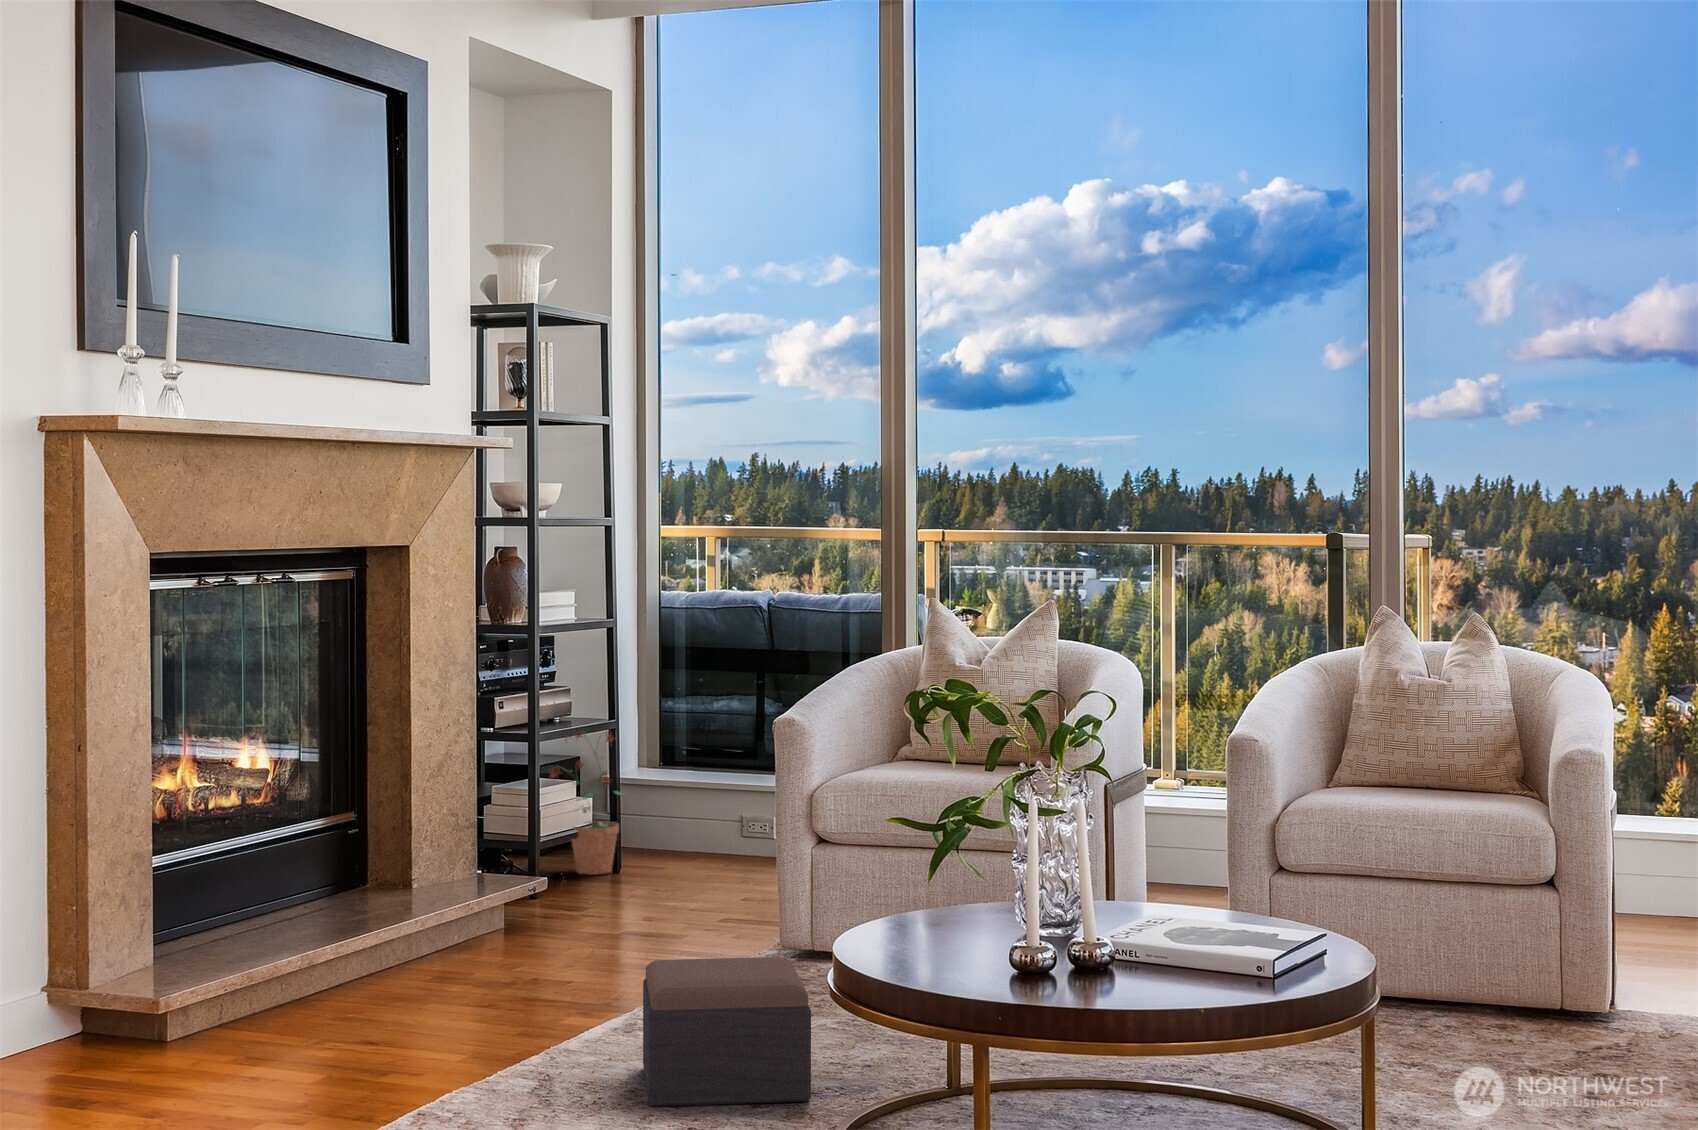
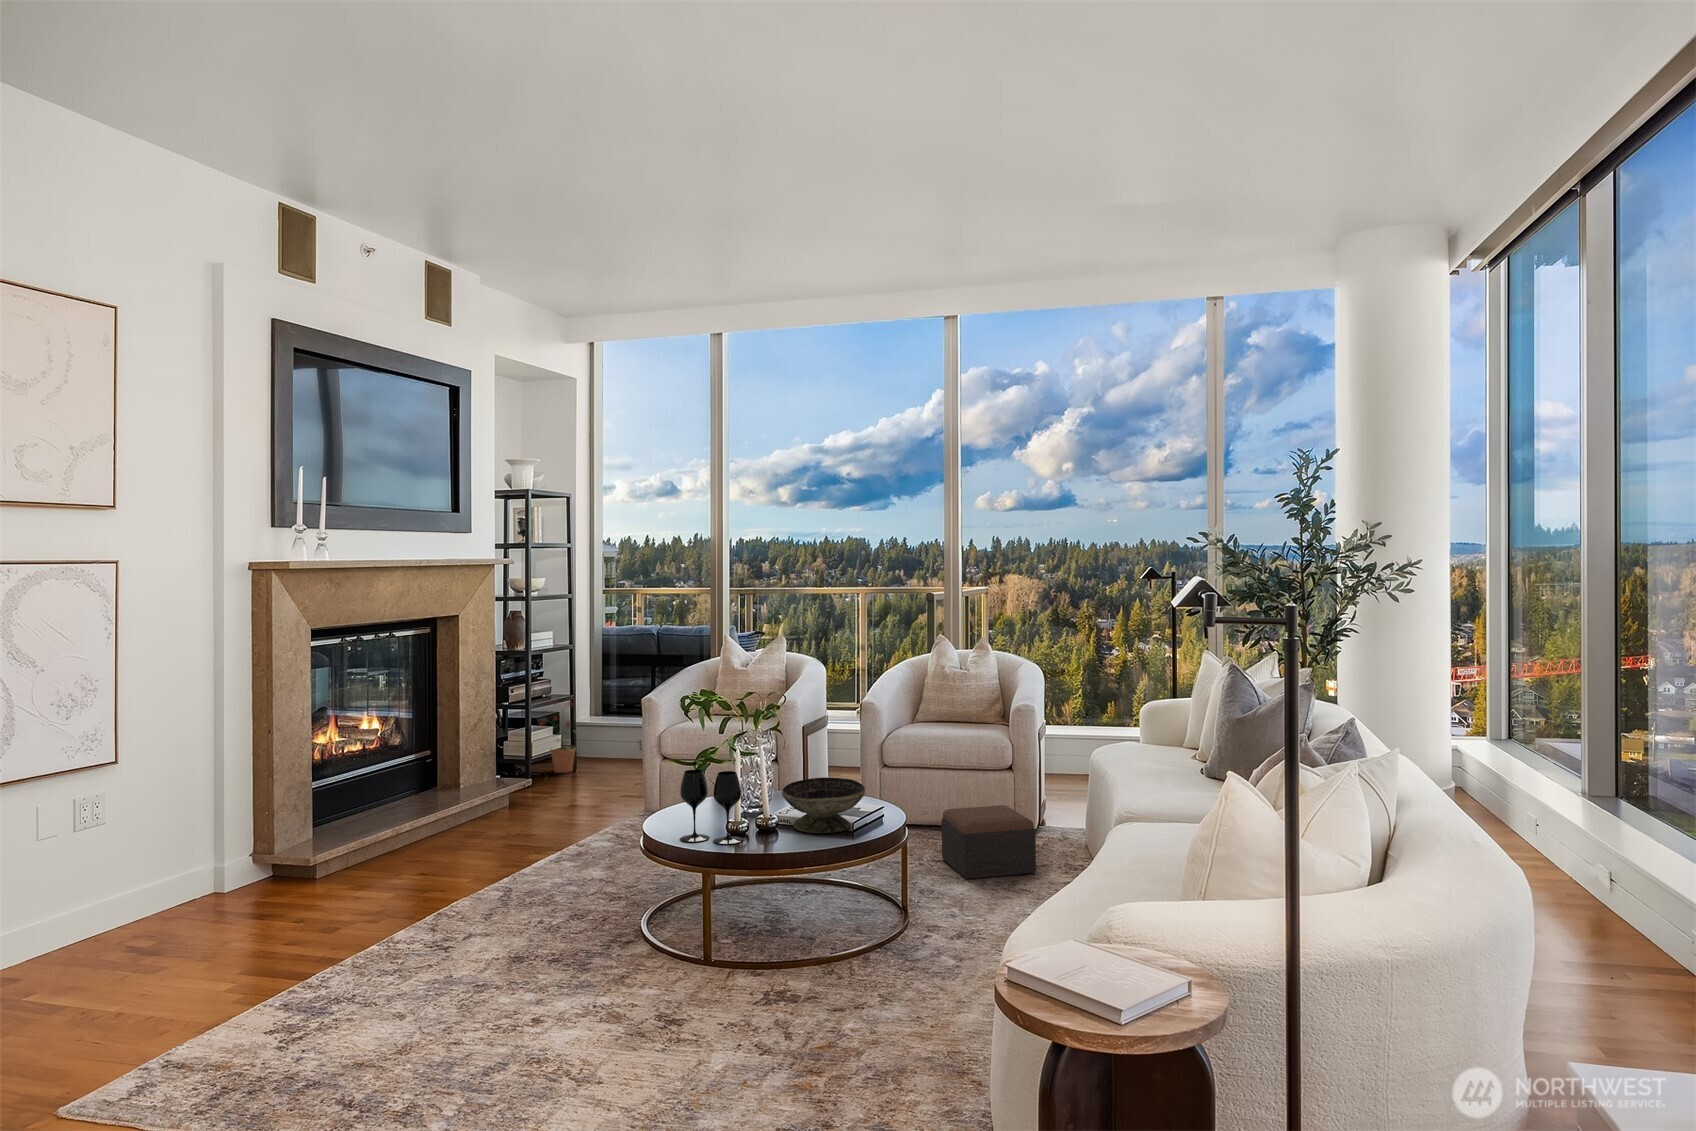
wine glass: none [917,839,1047,991] -> present [680,770,743,844]
decorative bowl: none [1122,869,1298,979] -> present [782,778,865,833]
footstool: present [643,957,811,1107] -> present [941,805,1036,879]

